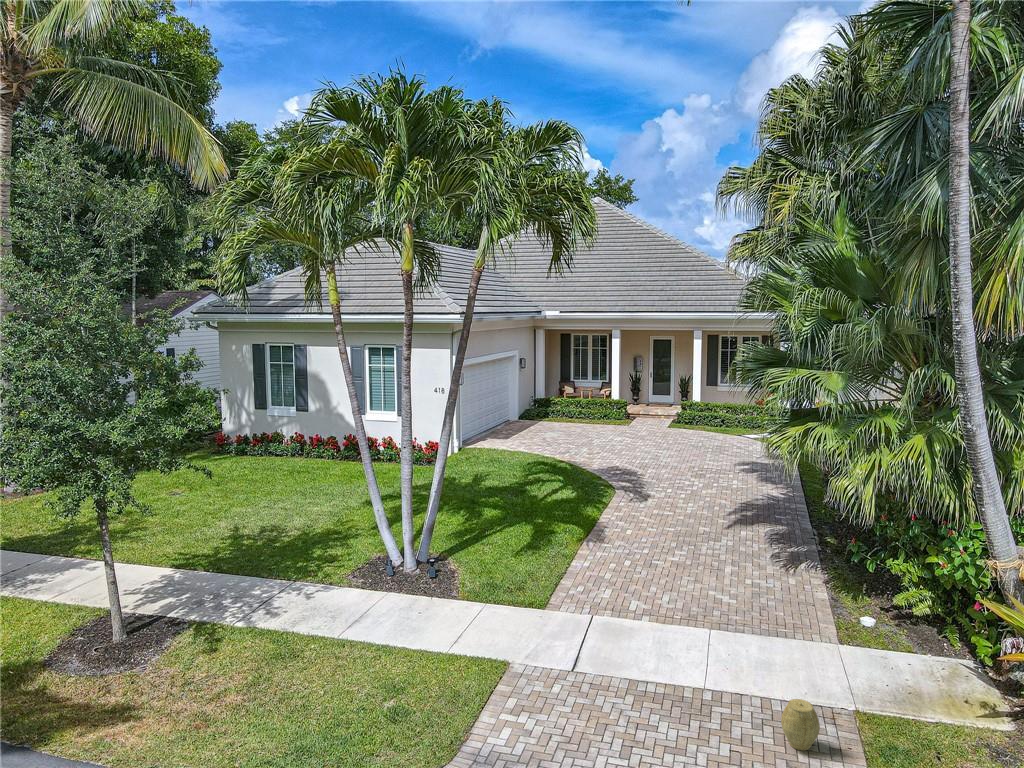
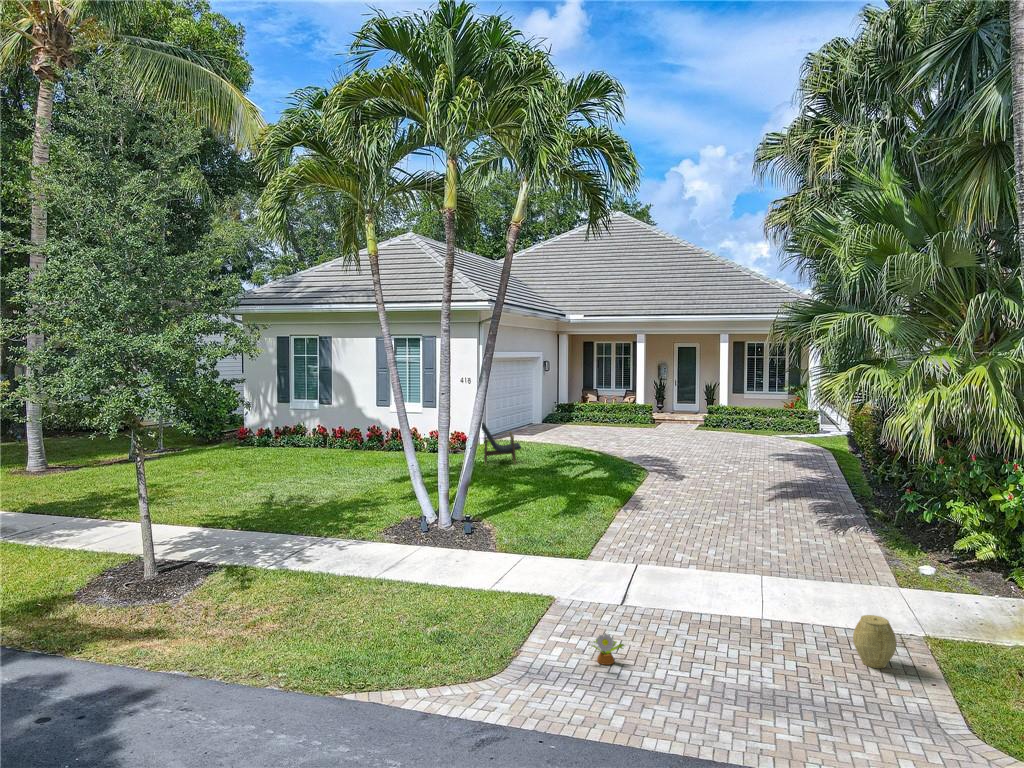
lounge chair: none [453,436,493,480] -> present [482,422,521,465]
decorative plant: none [535,719,569,749] -> present [592,633,624,665]

